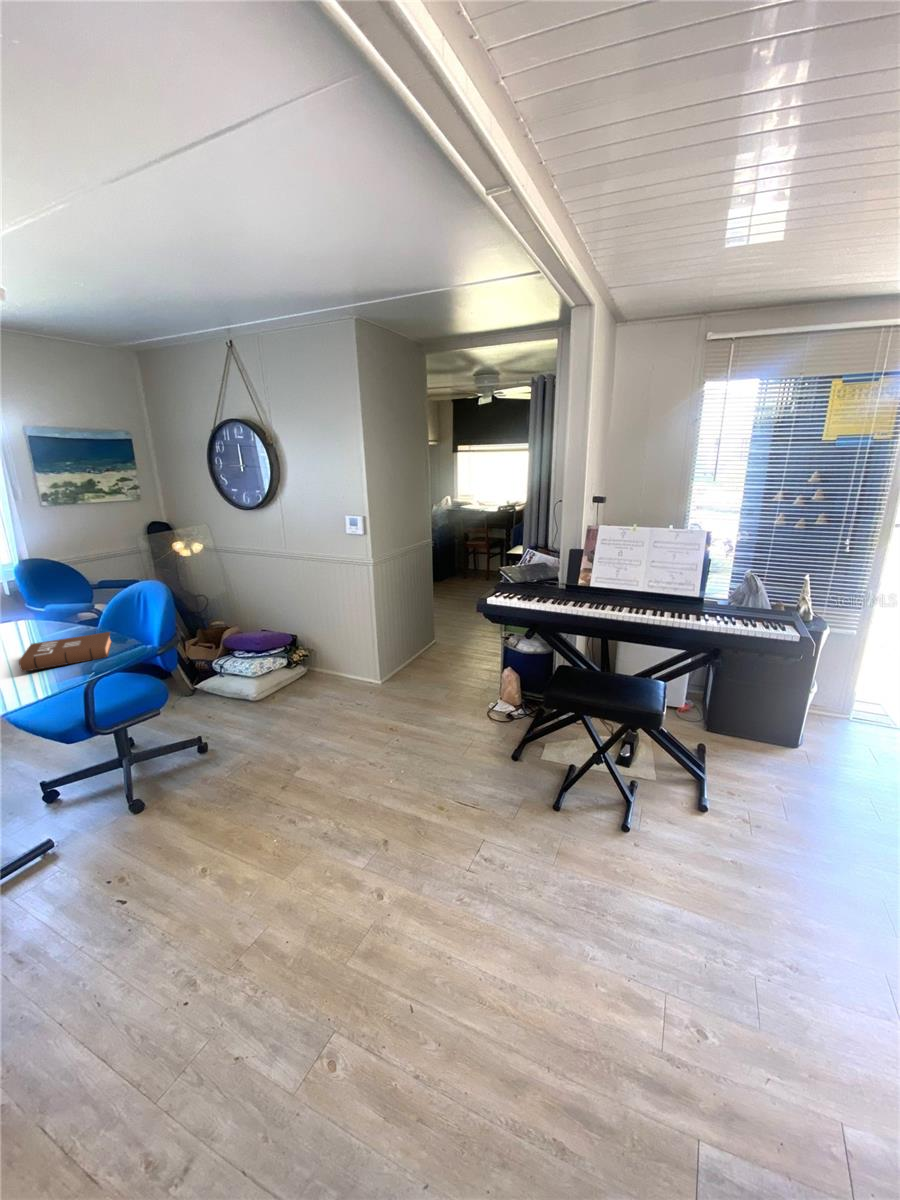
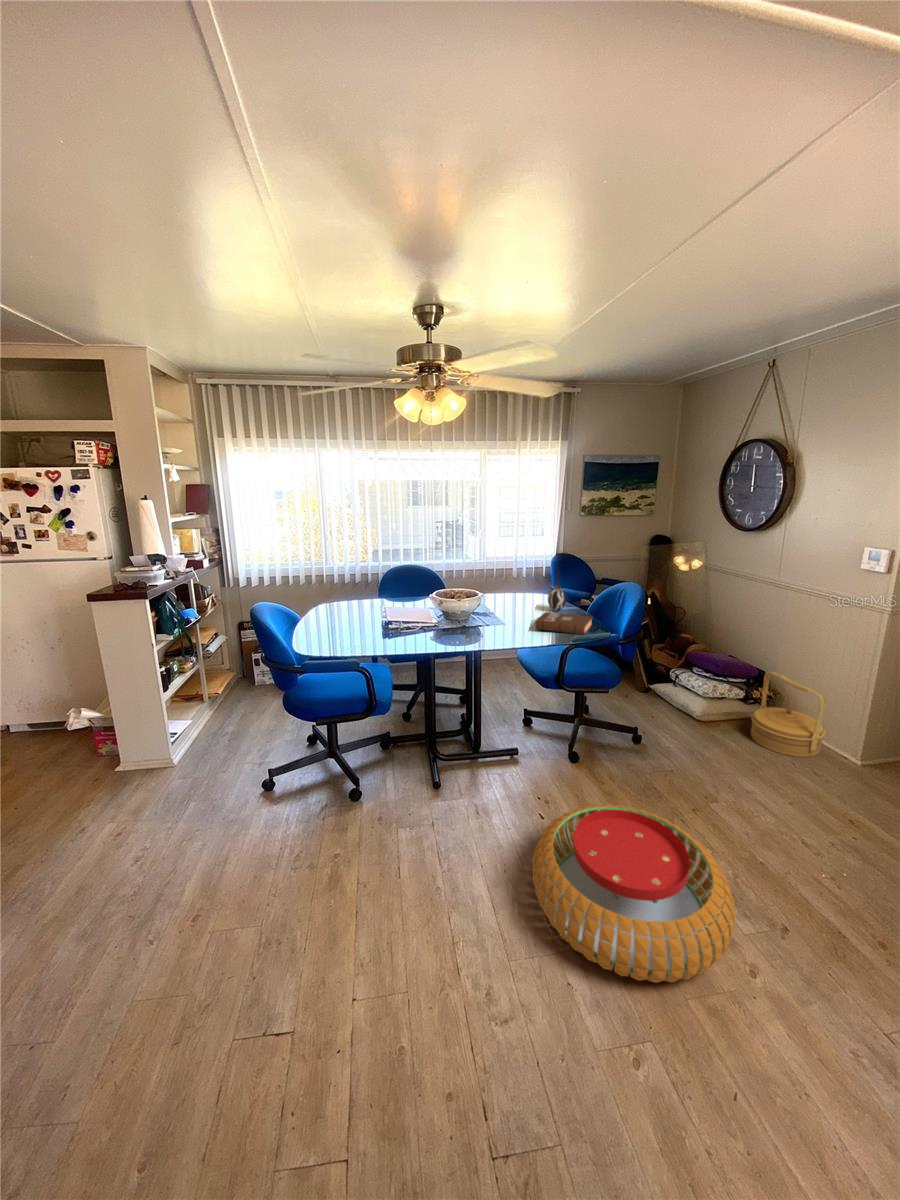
vase: none [26,584,60,639] -> present [548,571,567,611]
woven basket: none [299,633,352,700] -> present [751,671,826,757]
pouf: none [136,813,362,1026] -> present [532,804,736,983]

